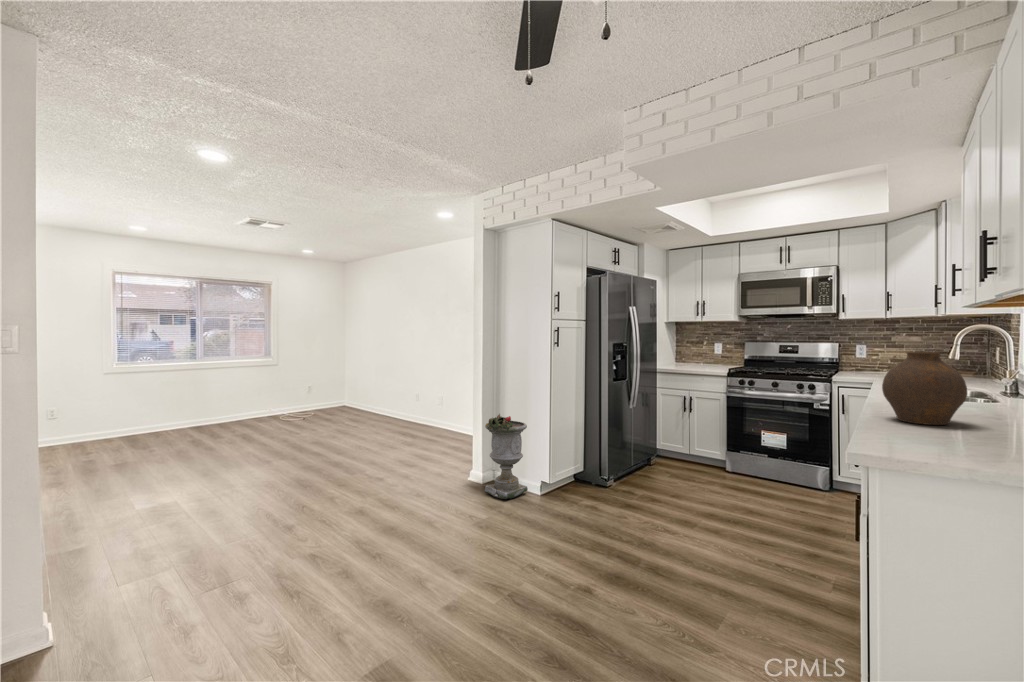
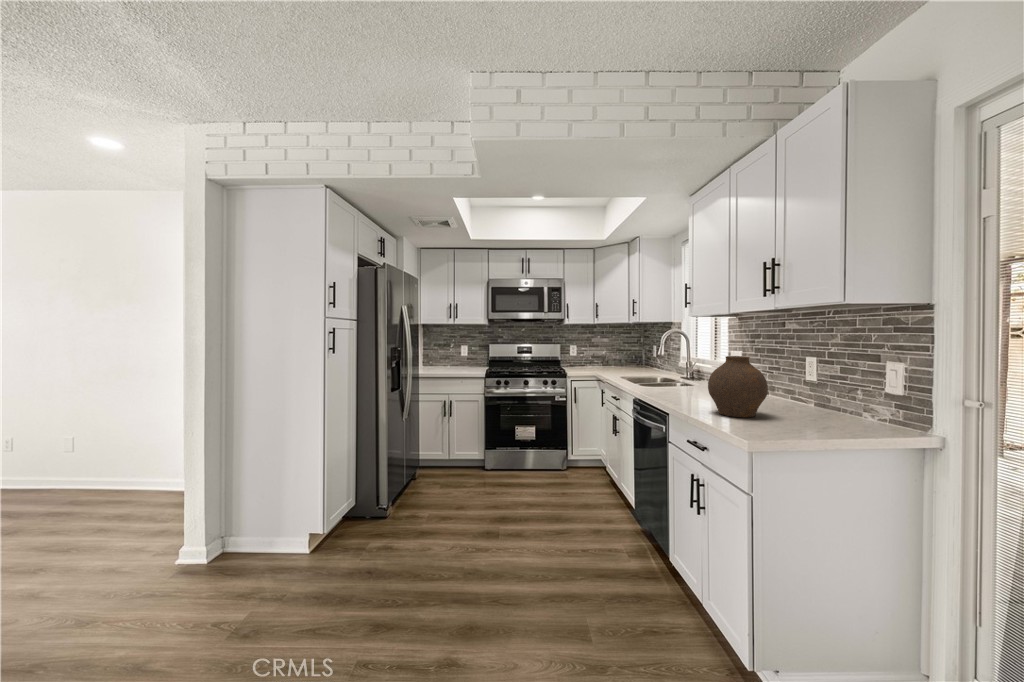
planter: present [484,414,528,499] -> none [218,454,291,581]

